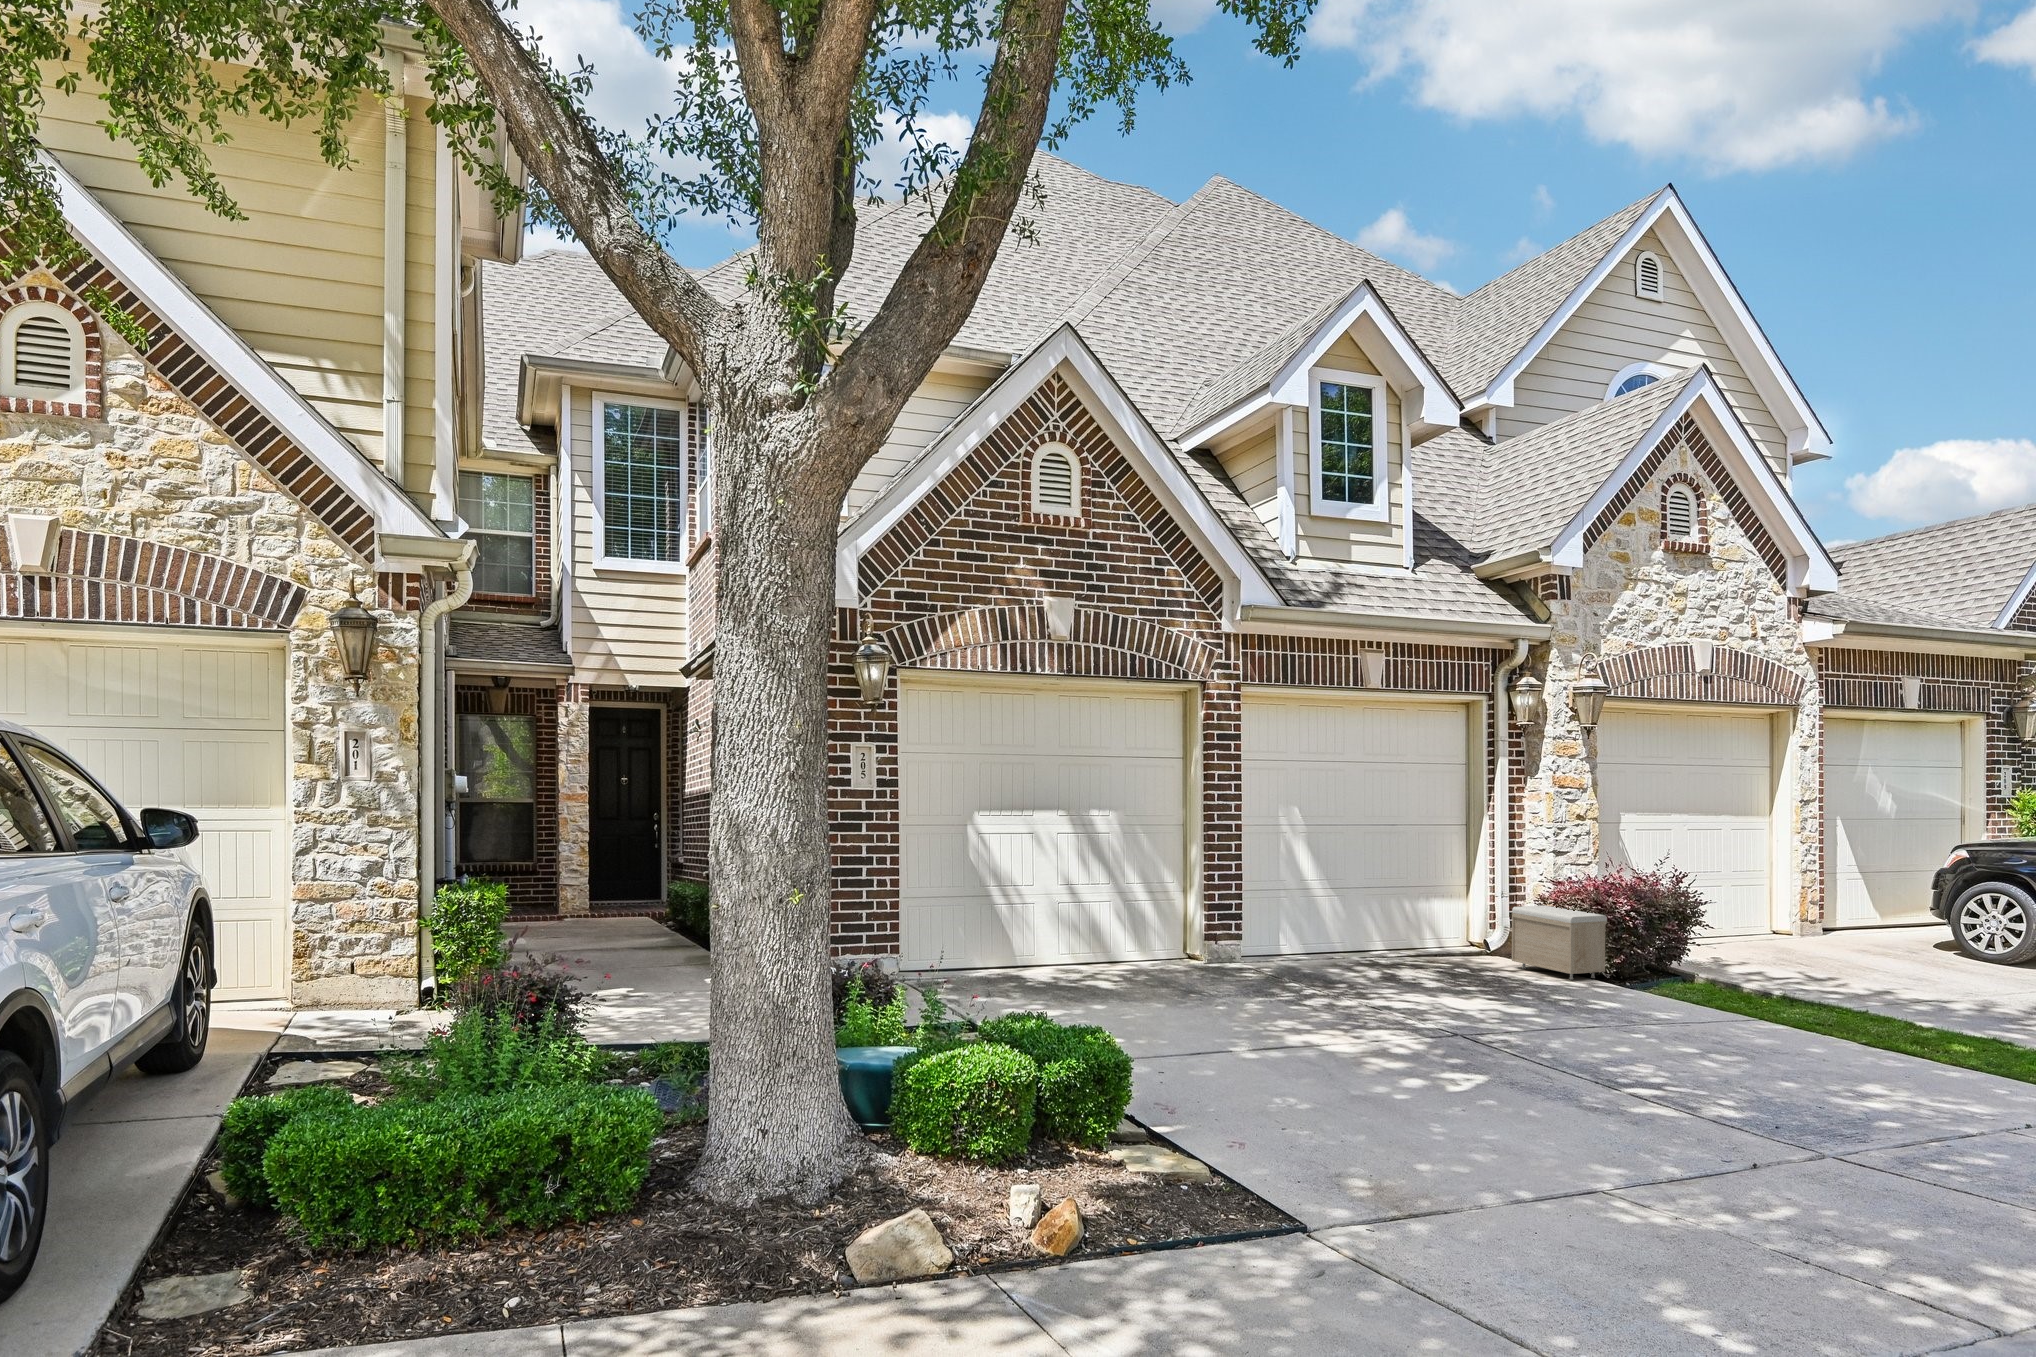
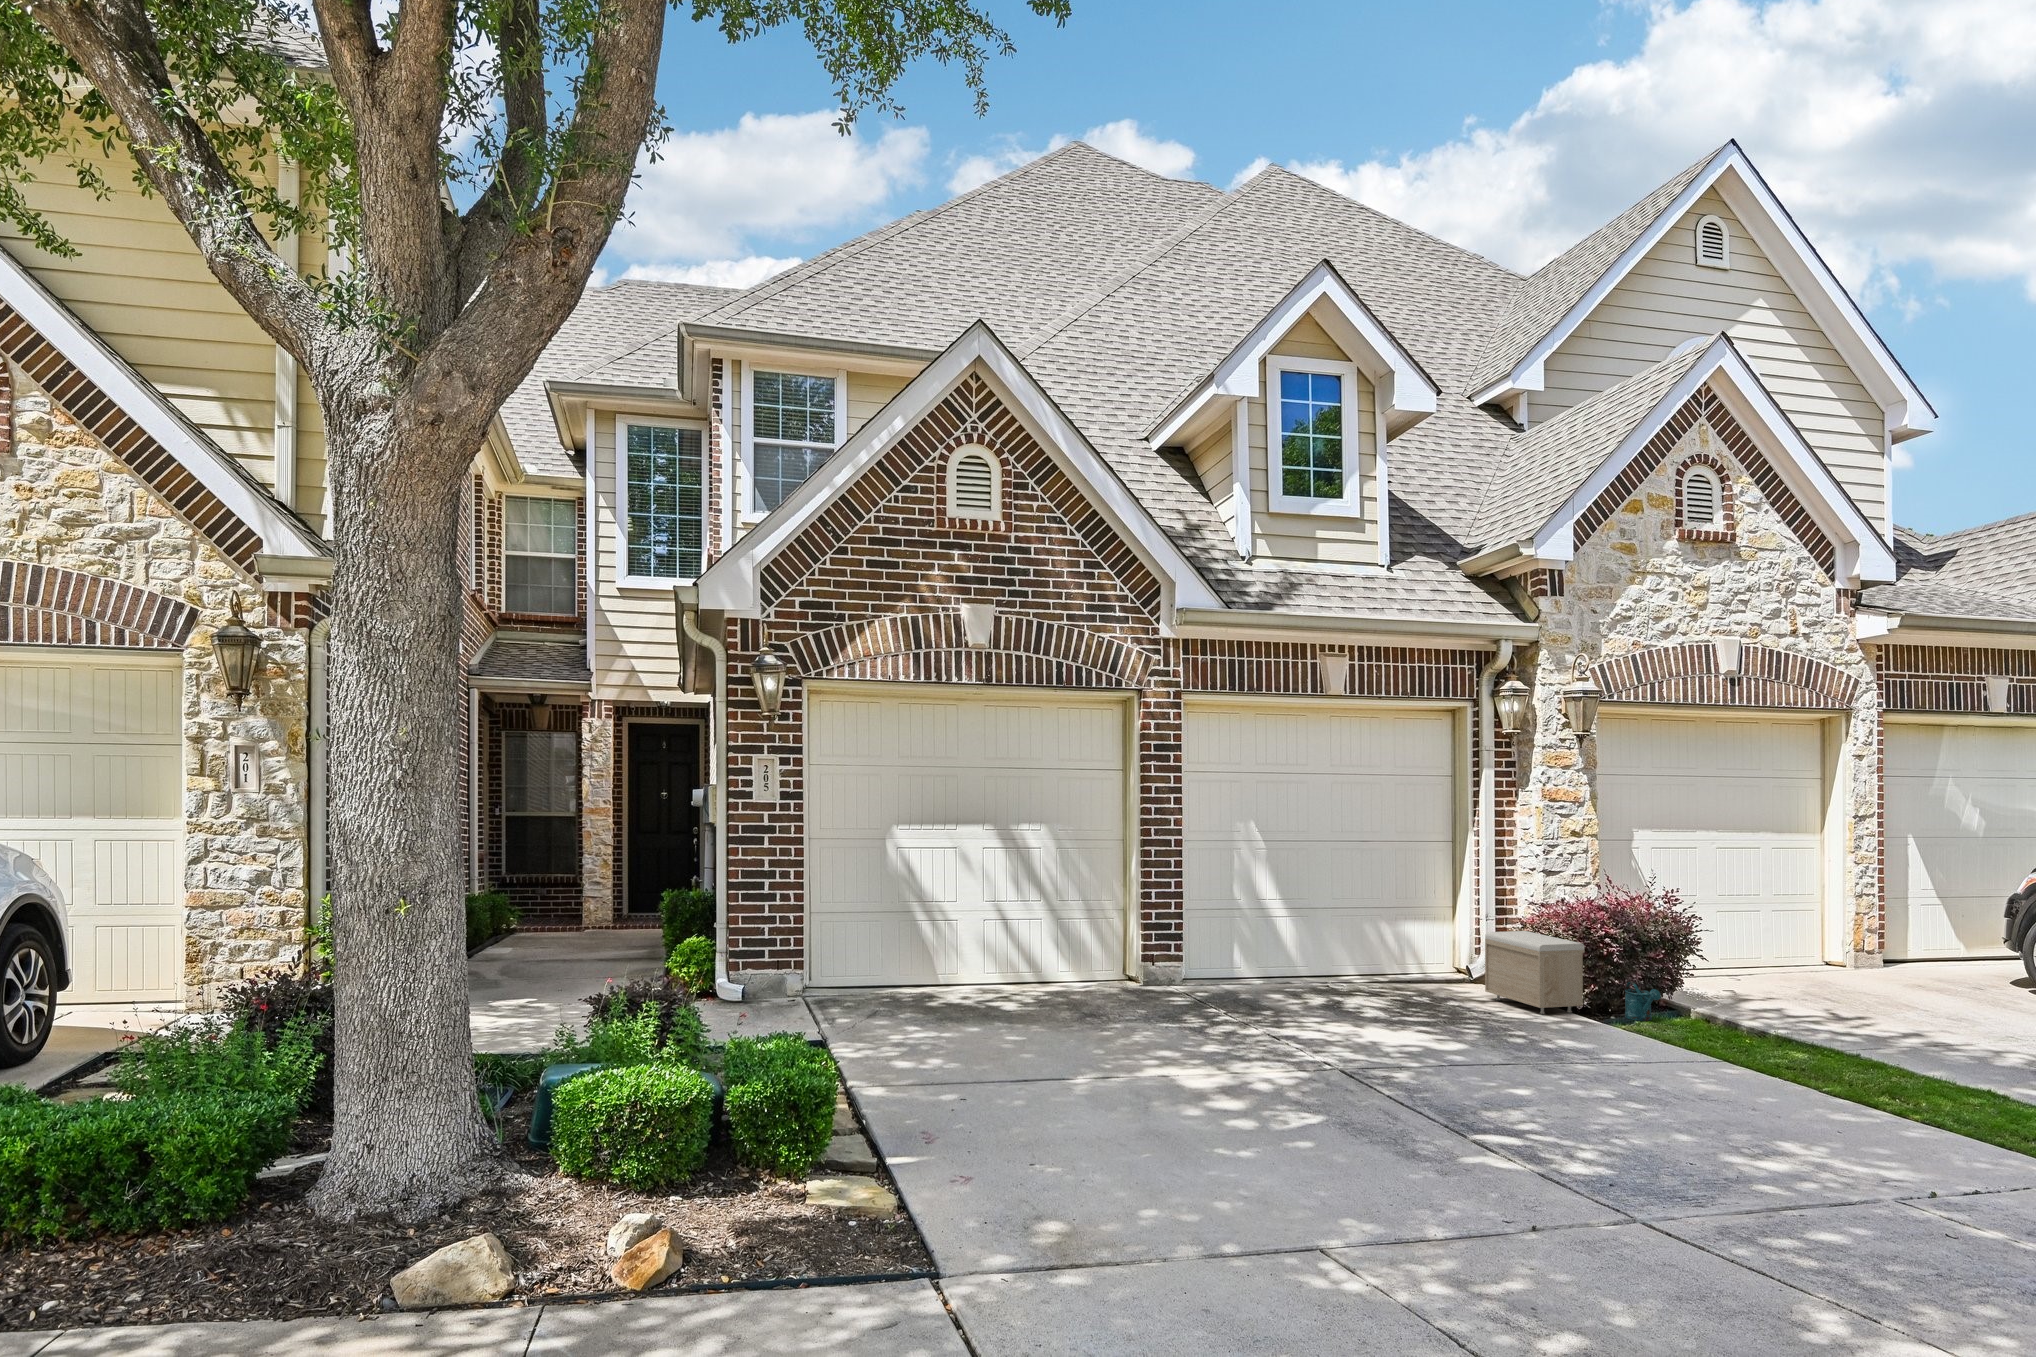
watering can: none [1641,950,1678,984] -> present [1625,982,1661,1021]

